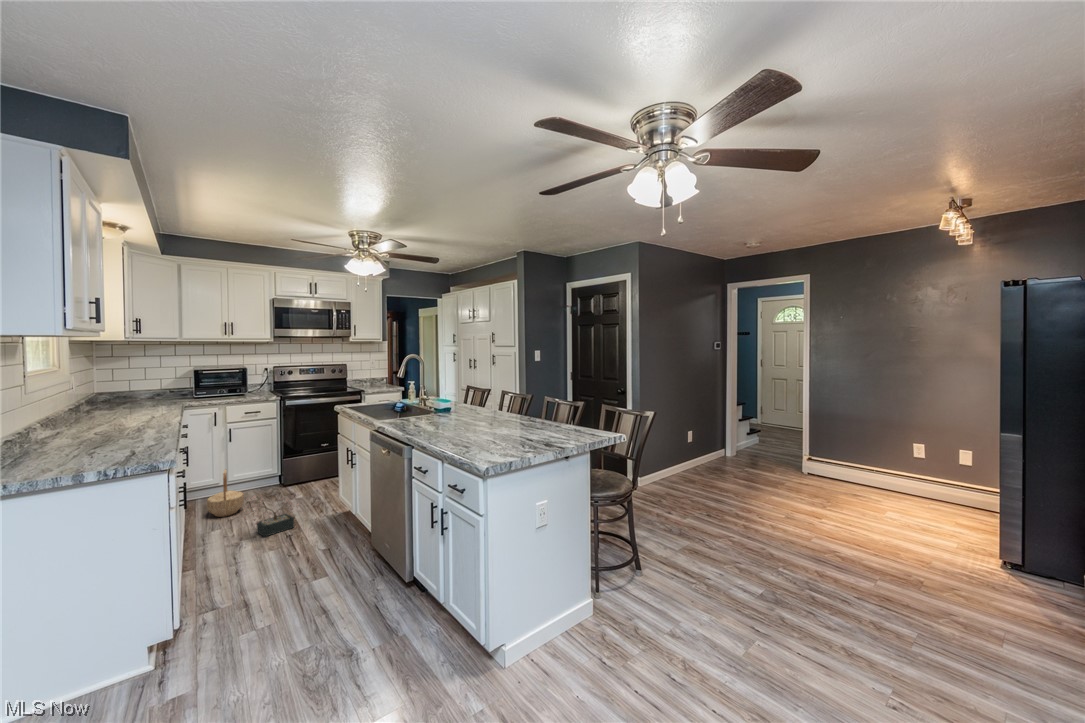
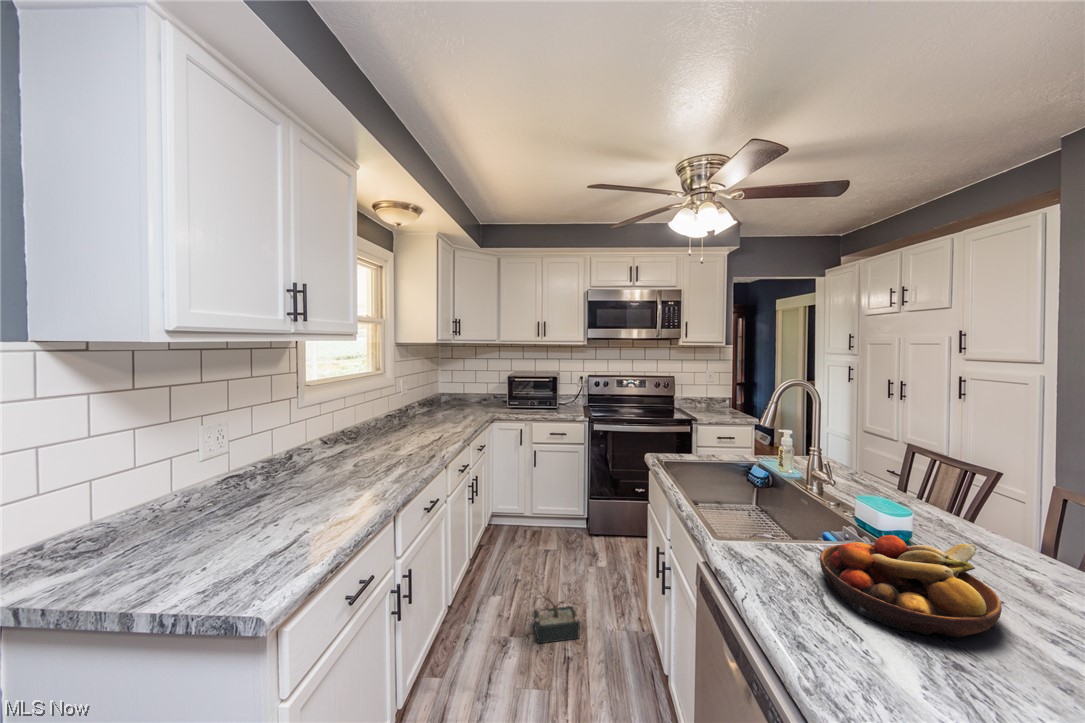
fruit bowl: none [411,400,456,422] -> present [820,535,1002,638]
basket: present [207,469,244,517] -> none [500,504,538,568]

